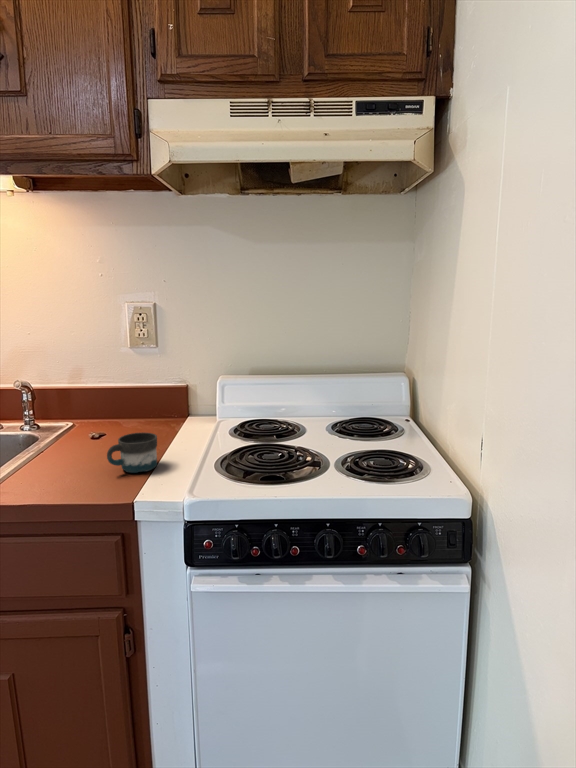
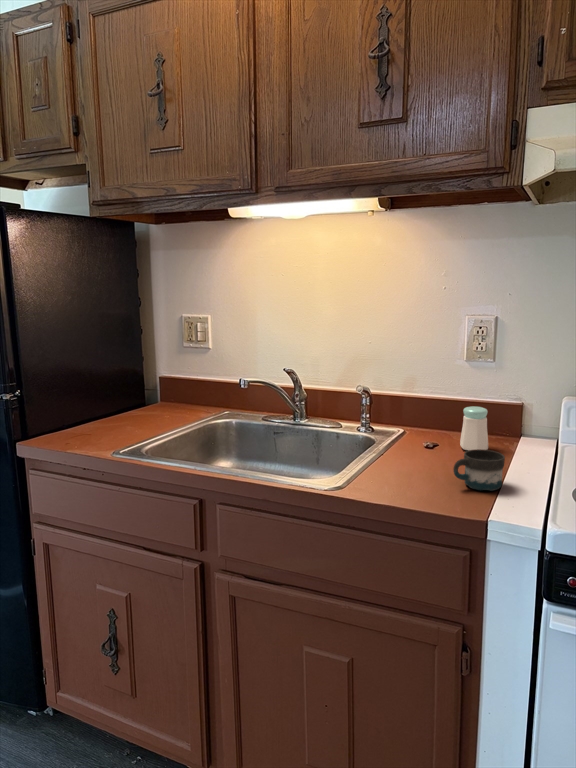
salt shaker: none [126,392,153,435] -> present [460,406,488,450]

